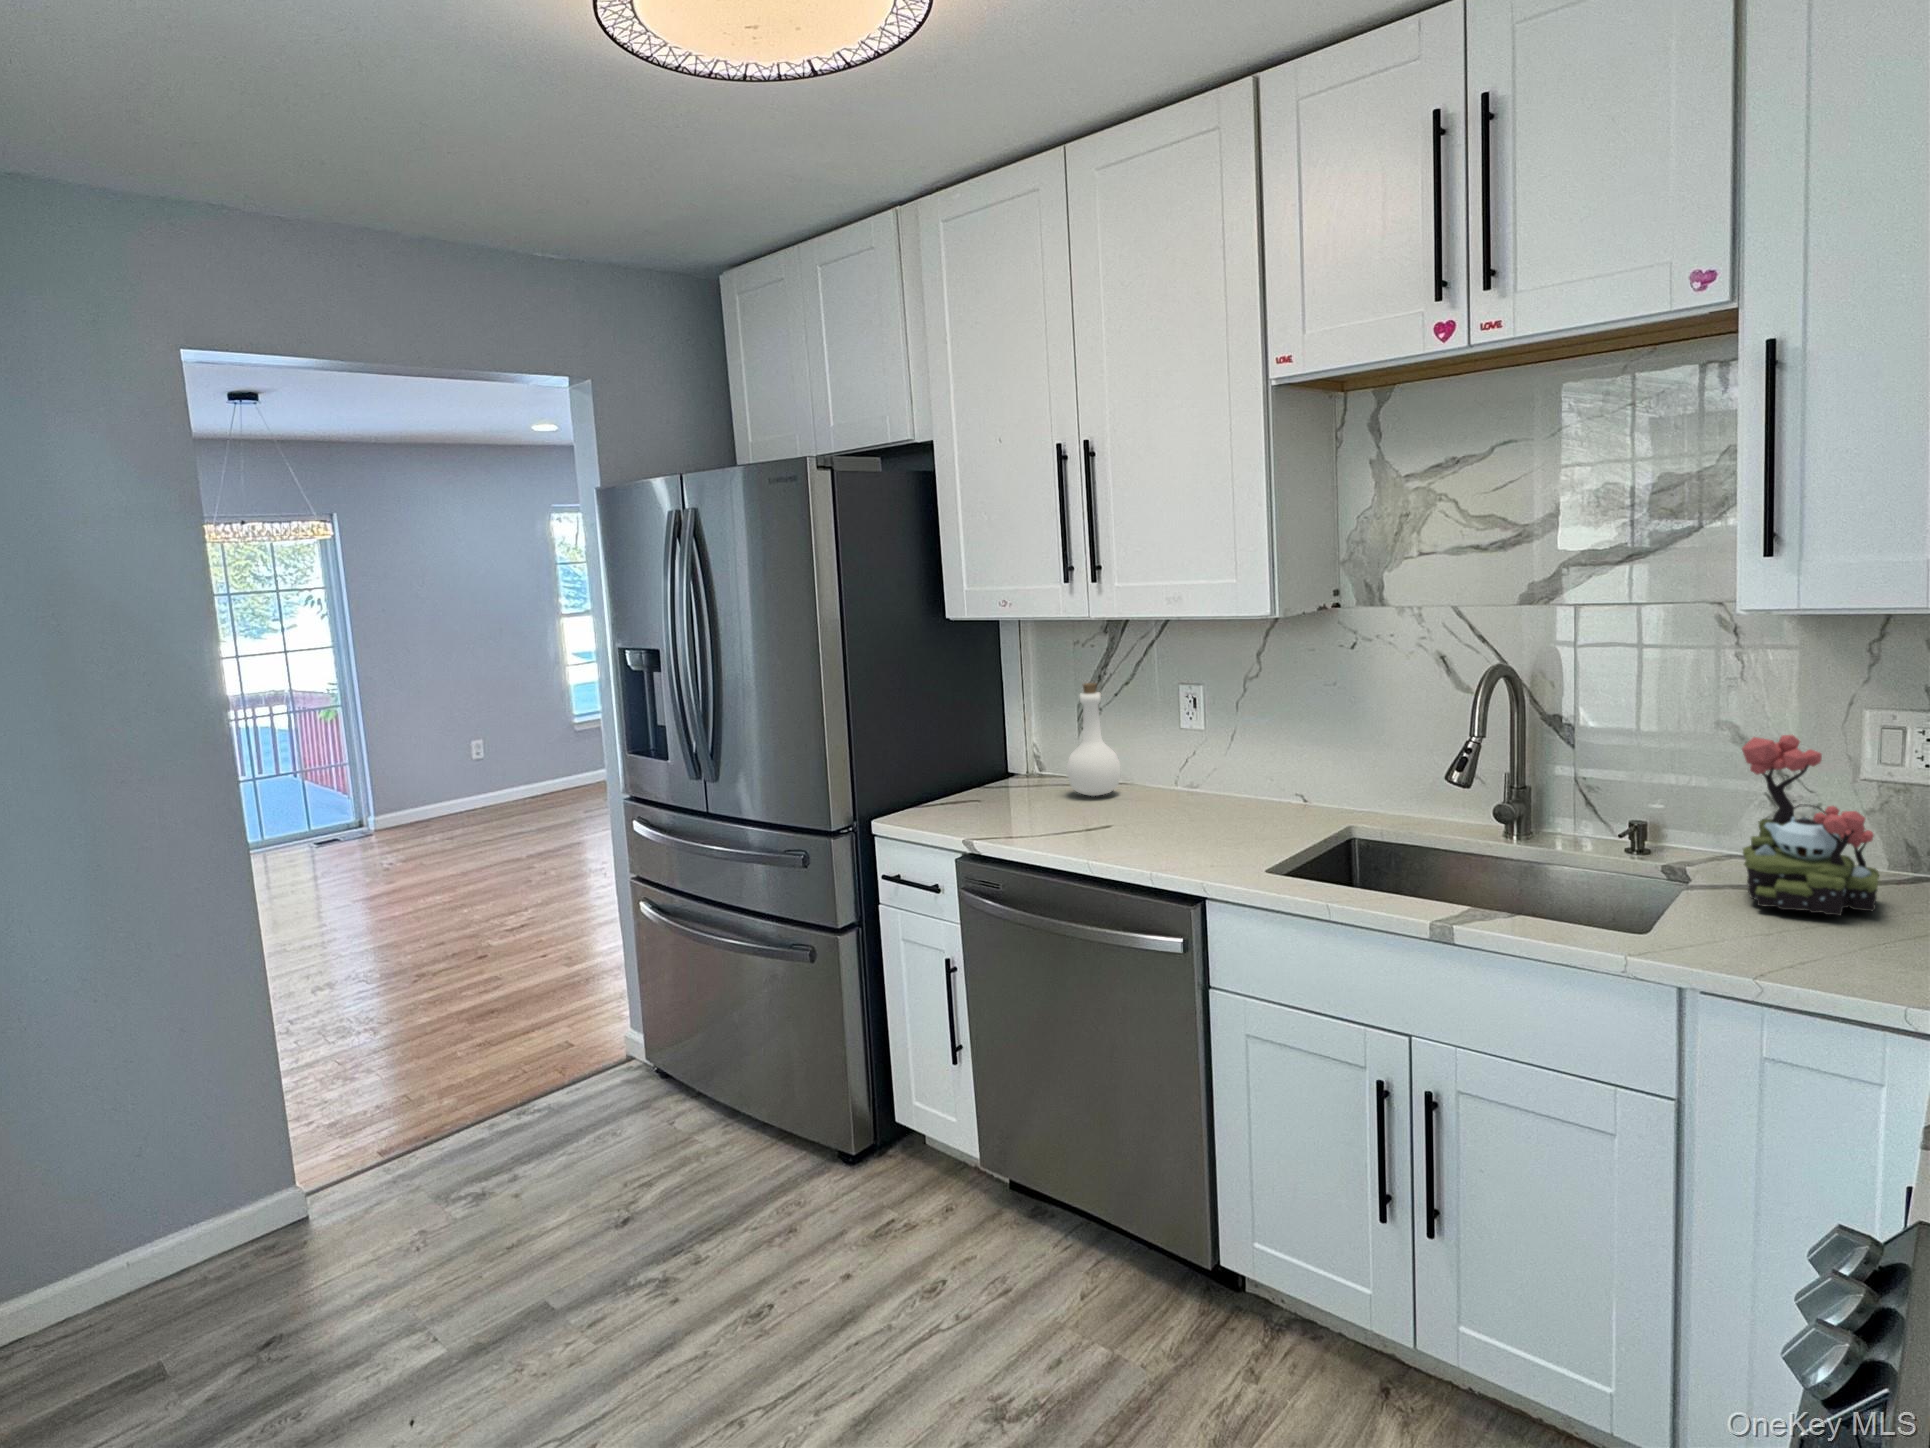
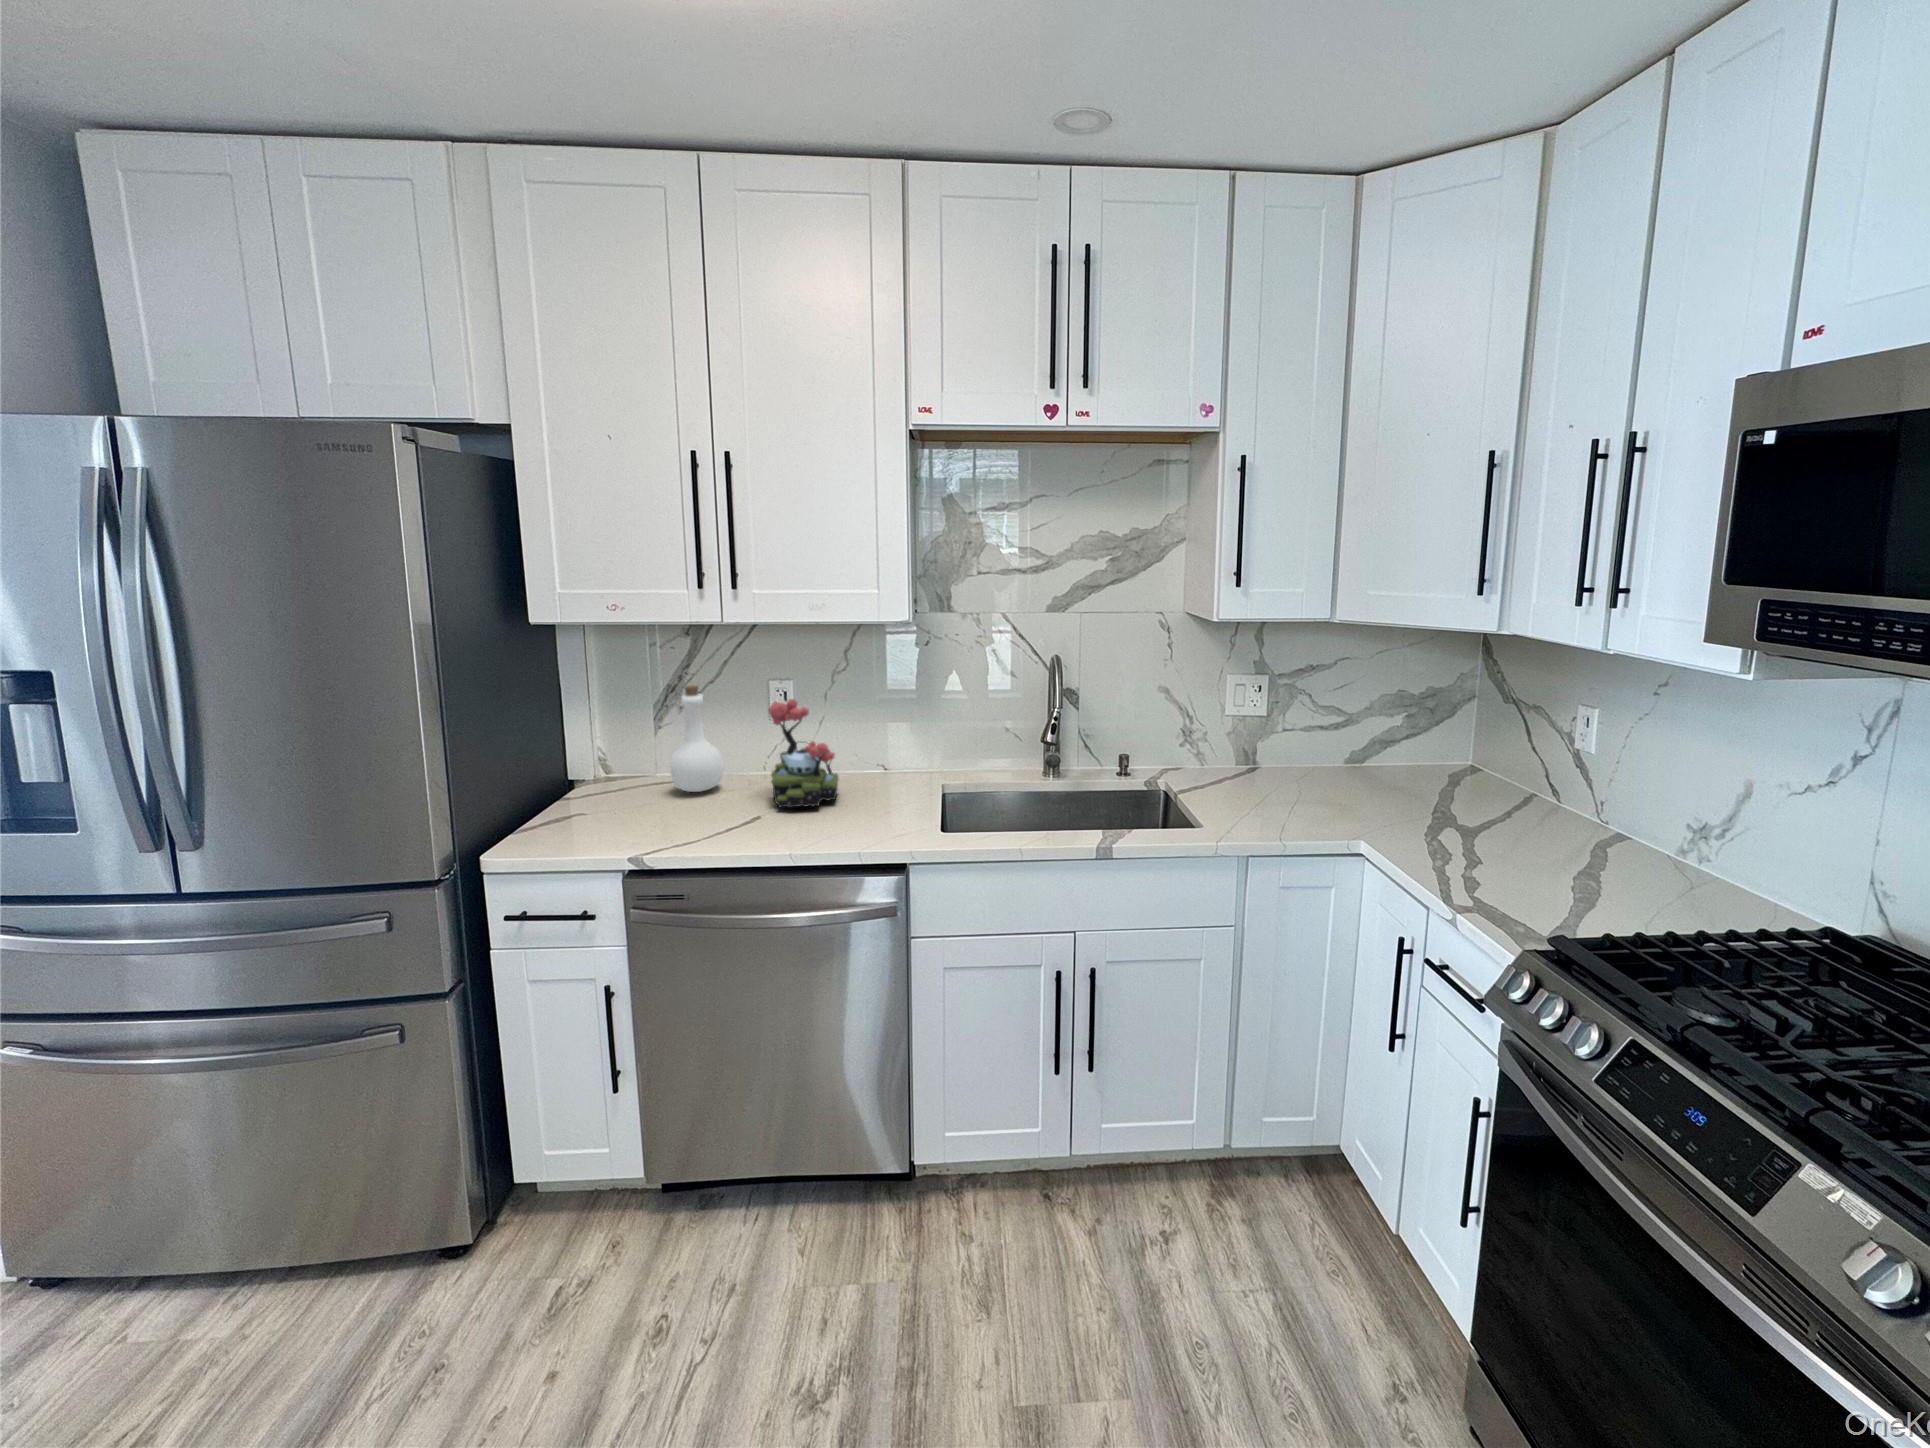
plant: present [1742,735,1879,916] -> present [769,699,839,807]

